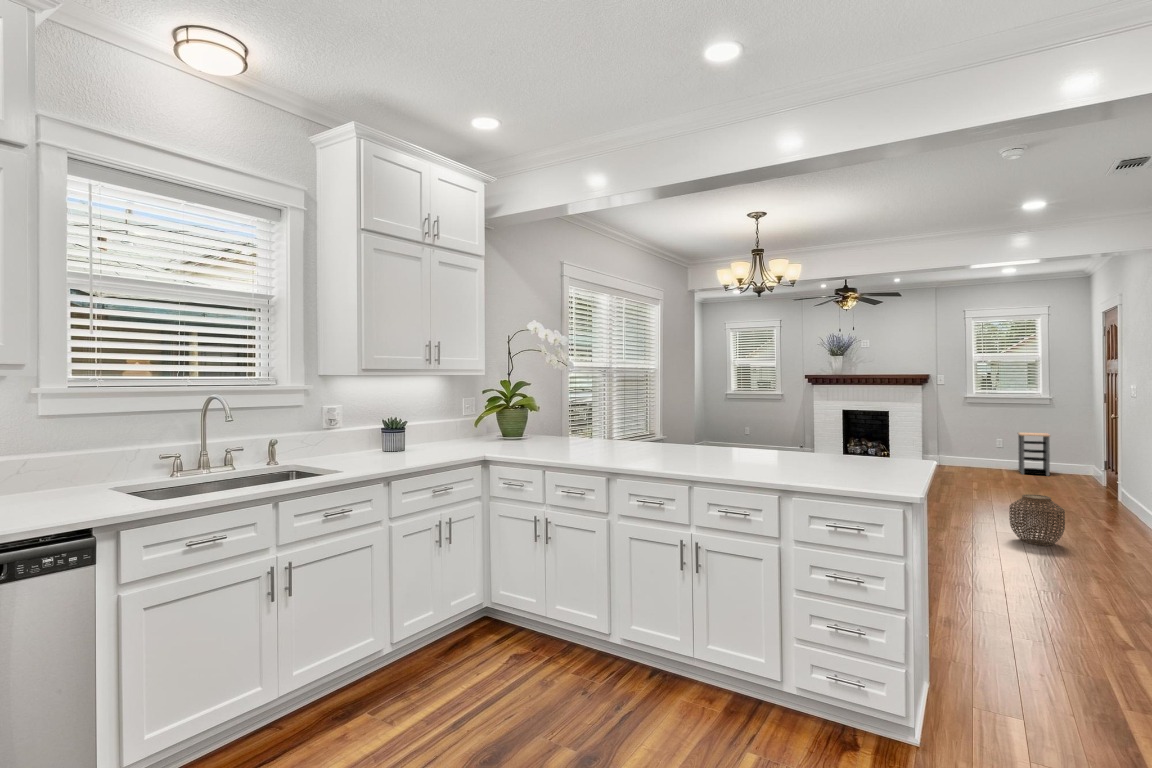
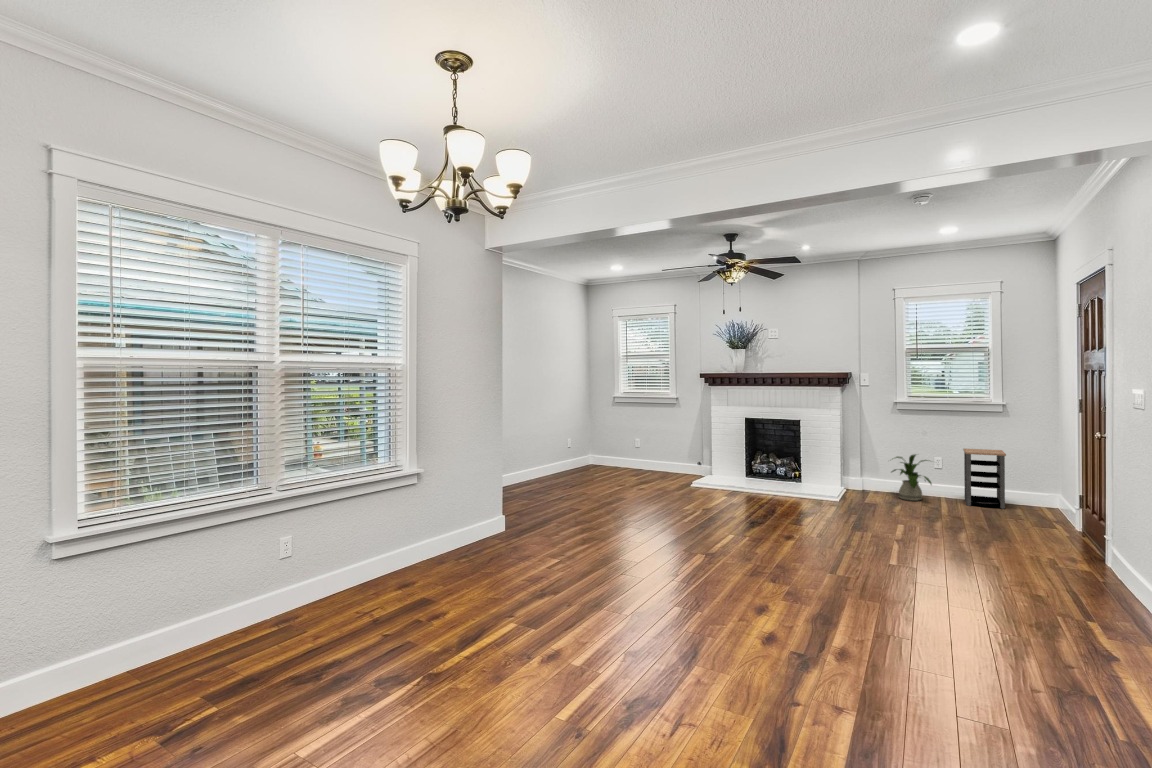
house plant: none [960,436,998,472] -> present [892,454,931,501]
woven basket: present [1009,494,1065,546] -> none [913,599,1014,708]

